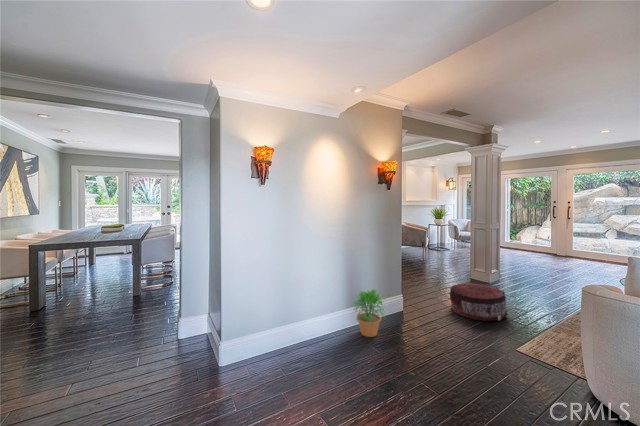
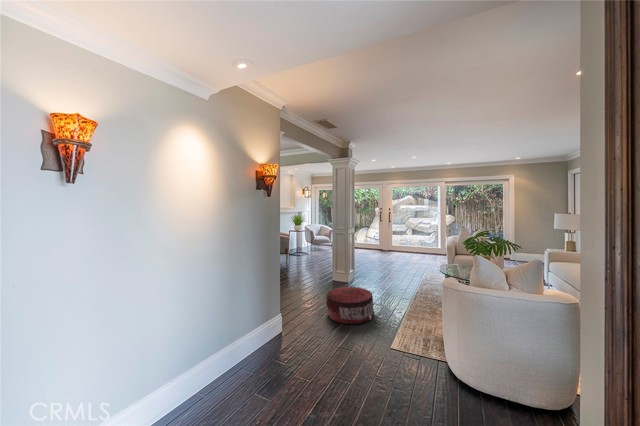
potted plant: present [352,290,384,337] -> none [228,317,276,381]

